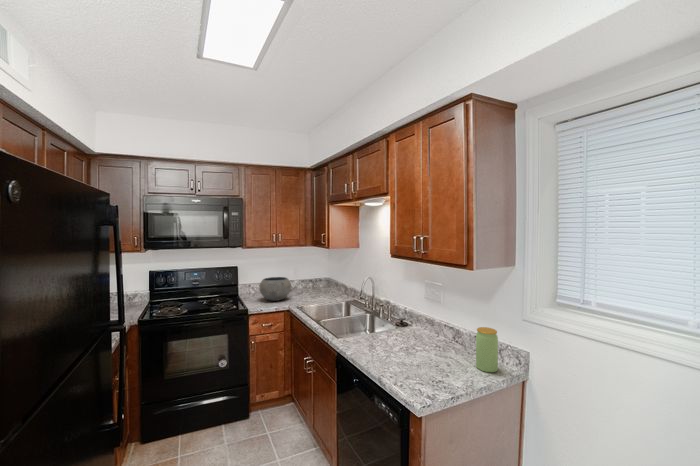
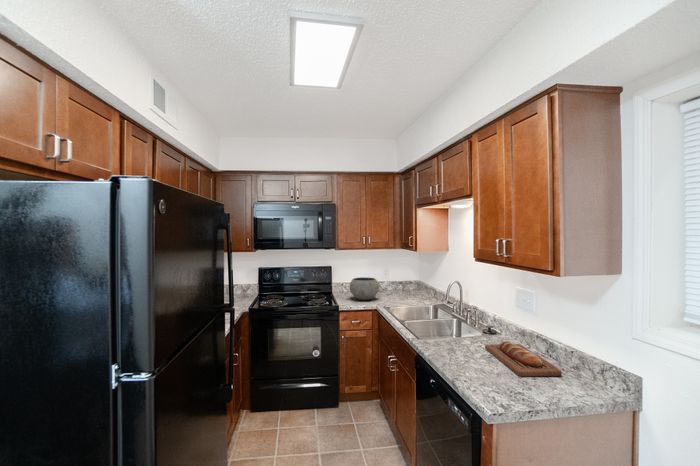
jar: present [476,327,498,372] -> none [569,342,597,393]
bread loaf: none [401,331,469,364] -> present [485,341,562,376]

